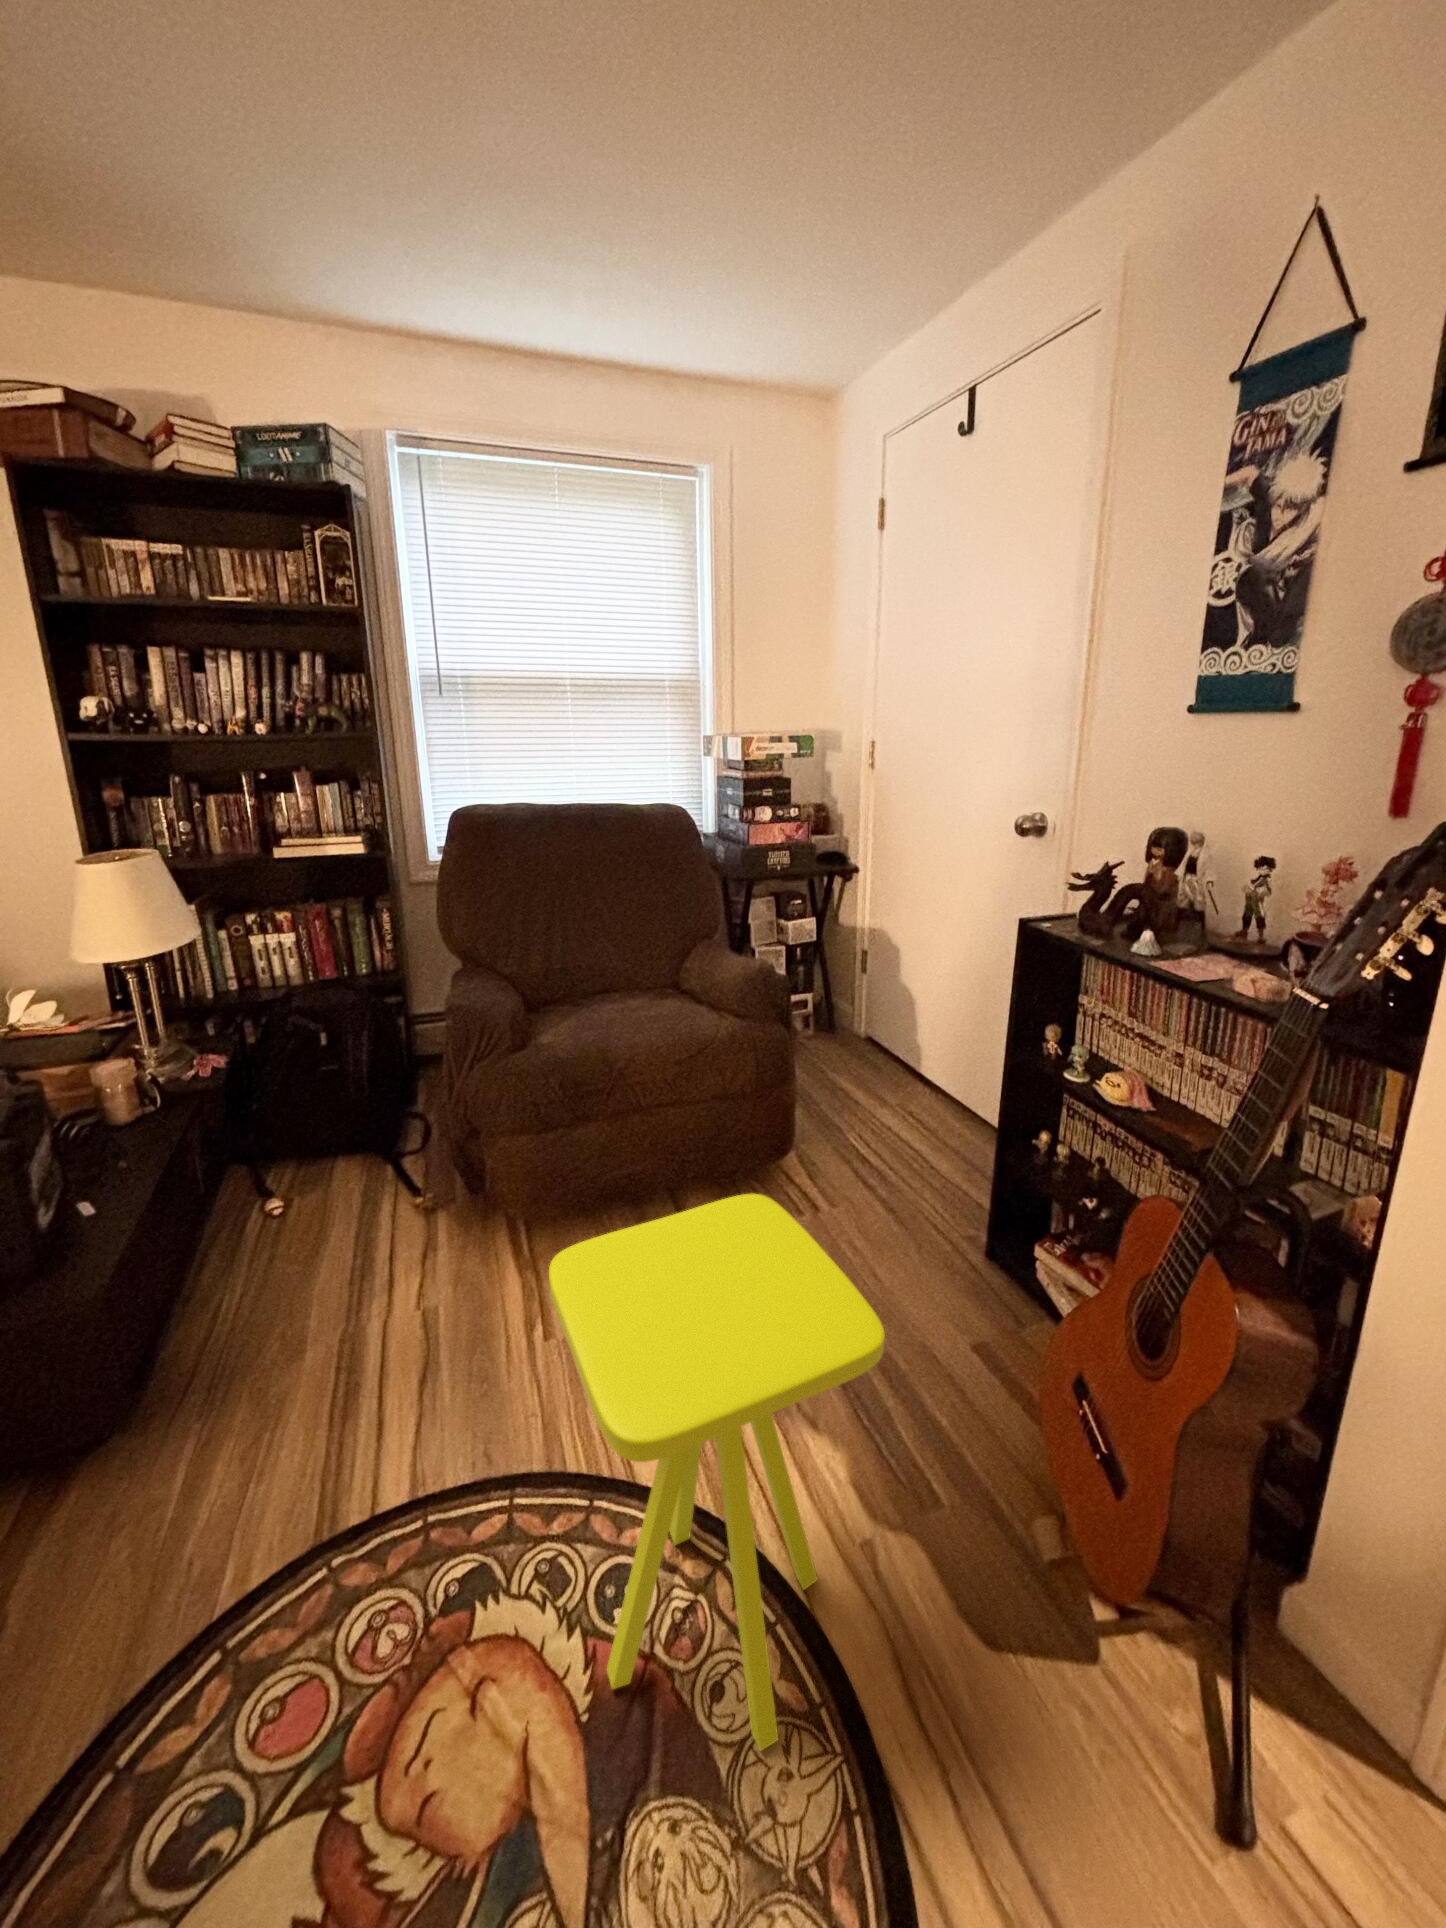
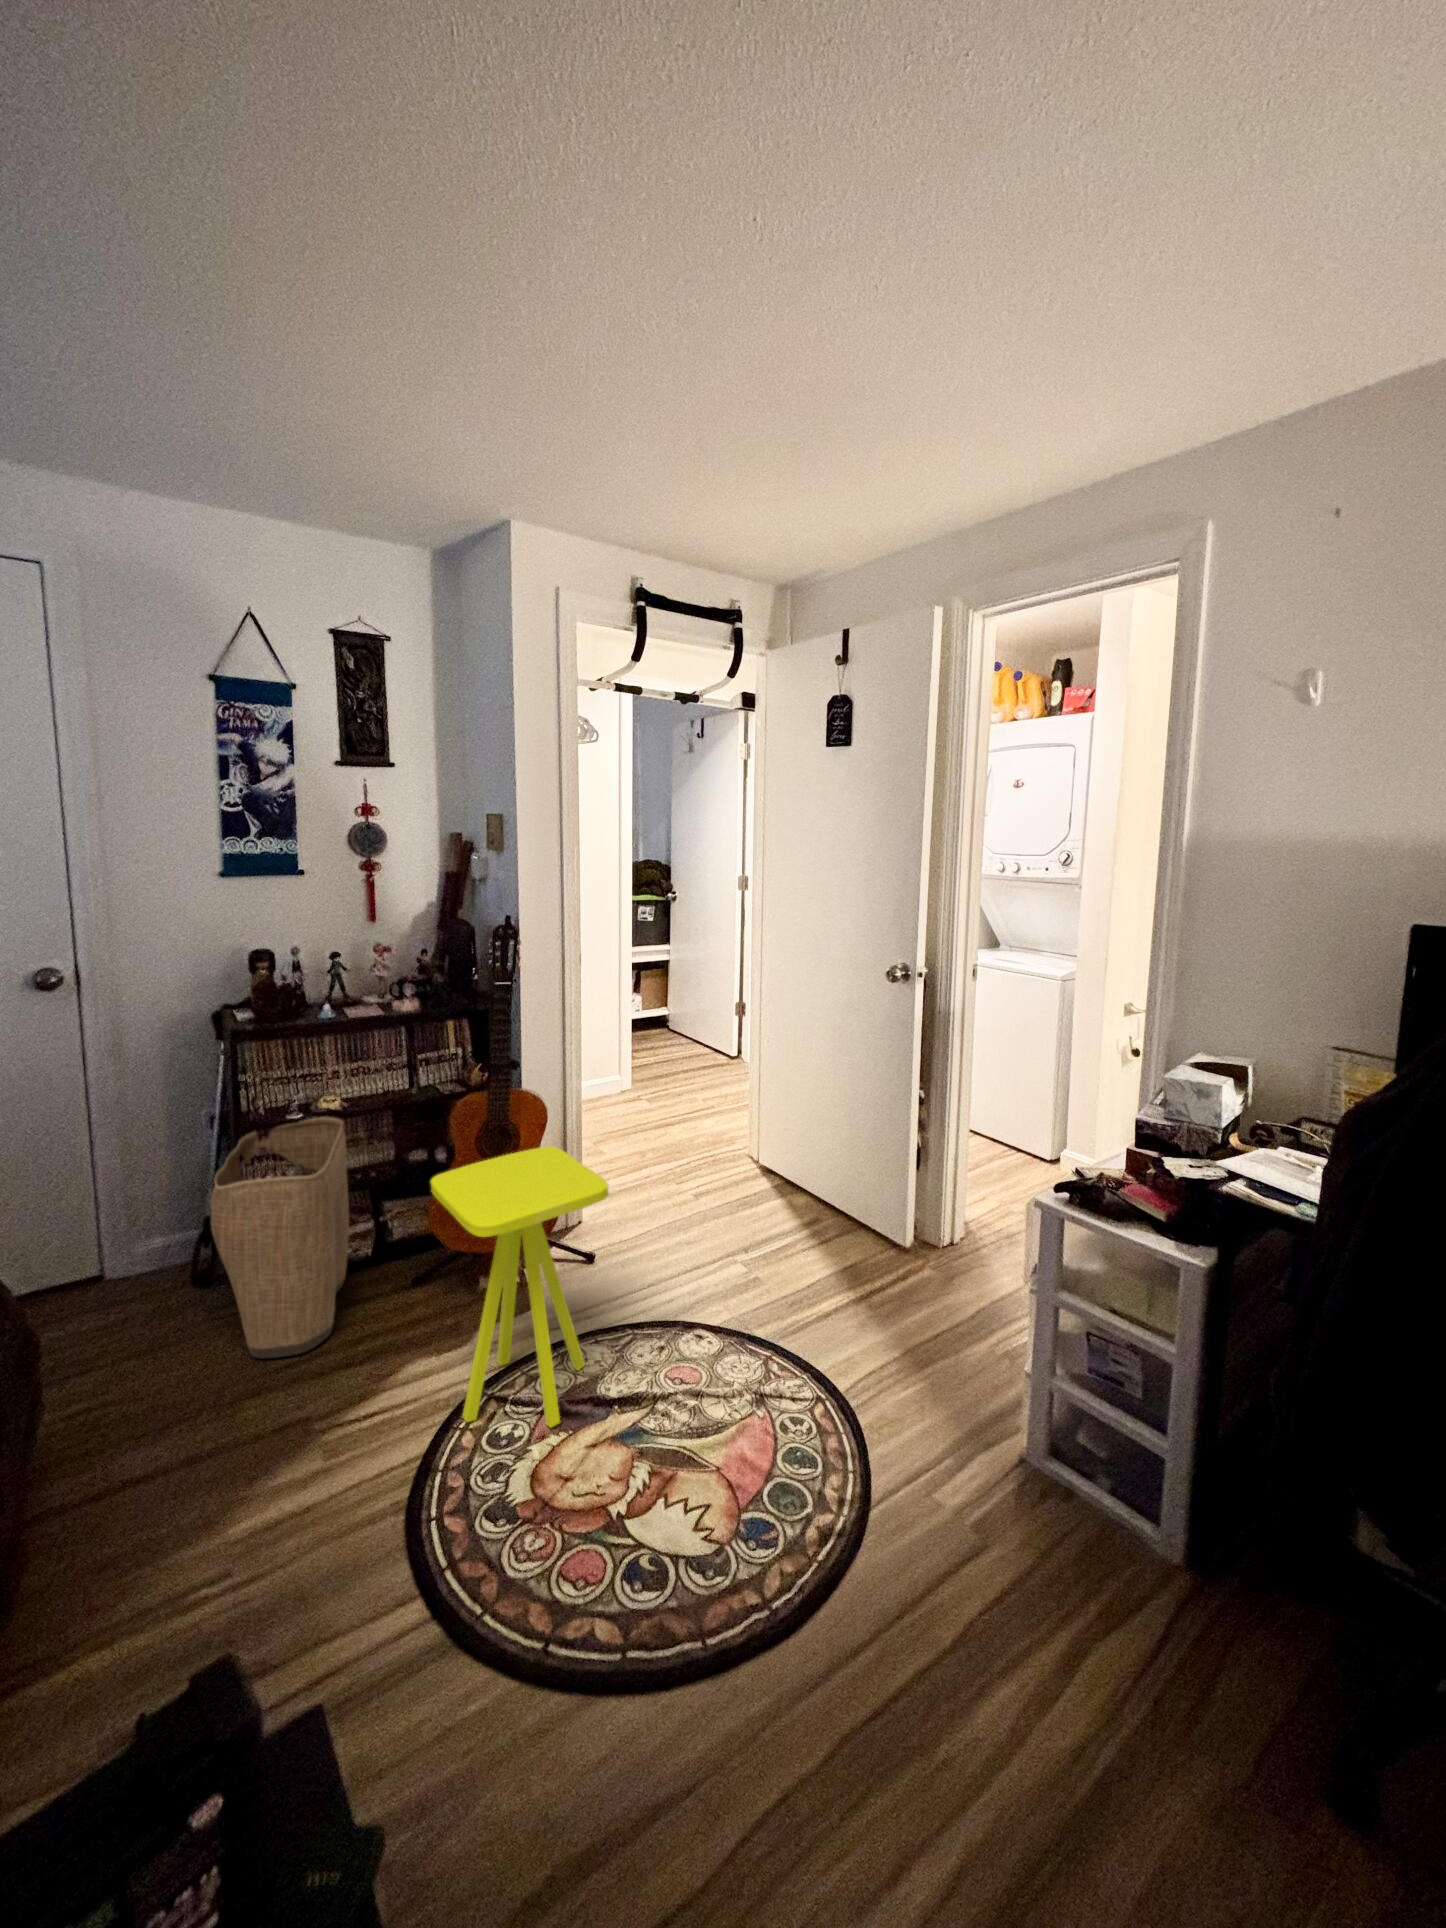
laundry basket: none [846,1058,1091,1336] -> present [210,1117,349,1359]

